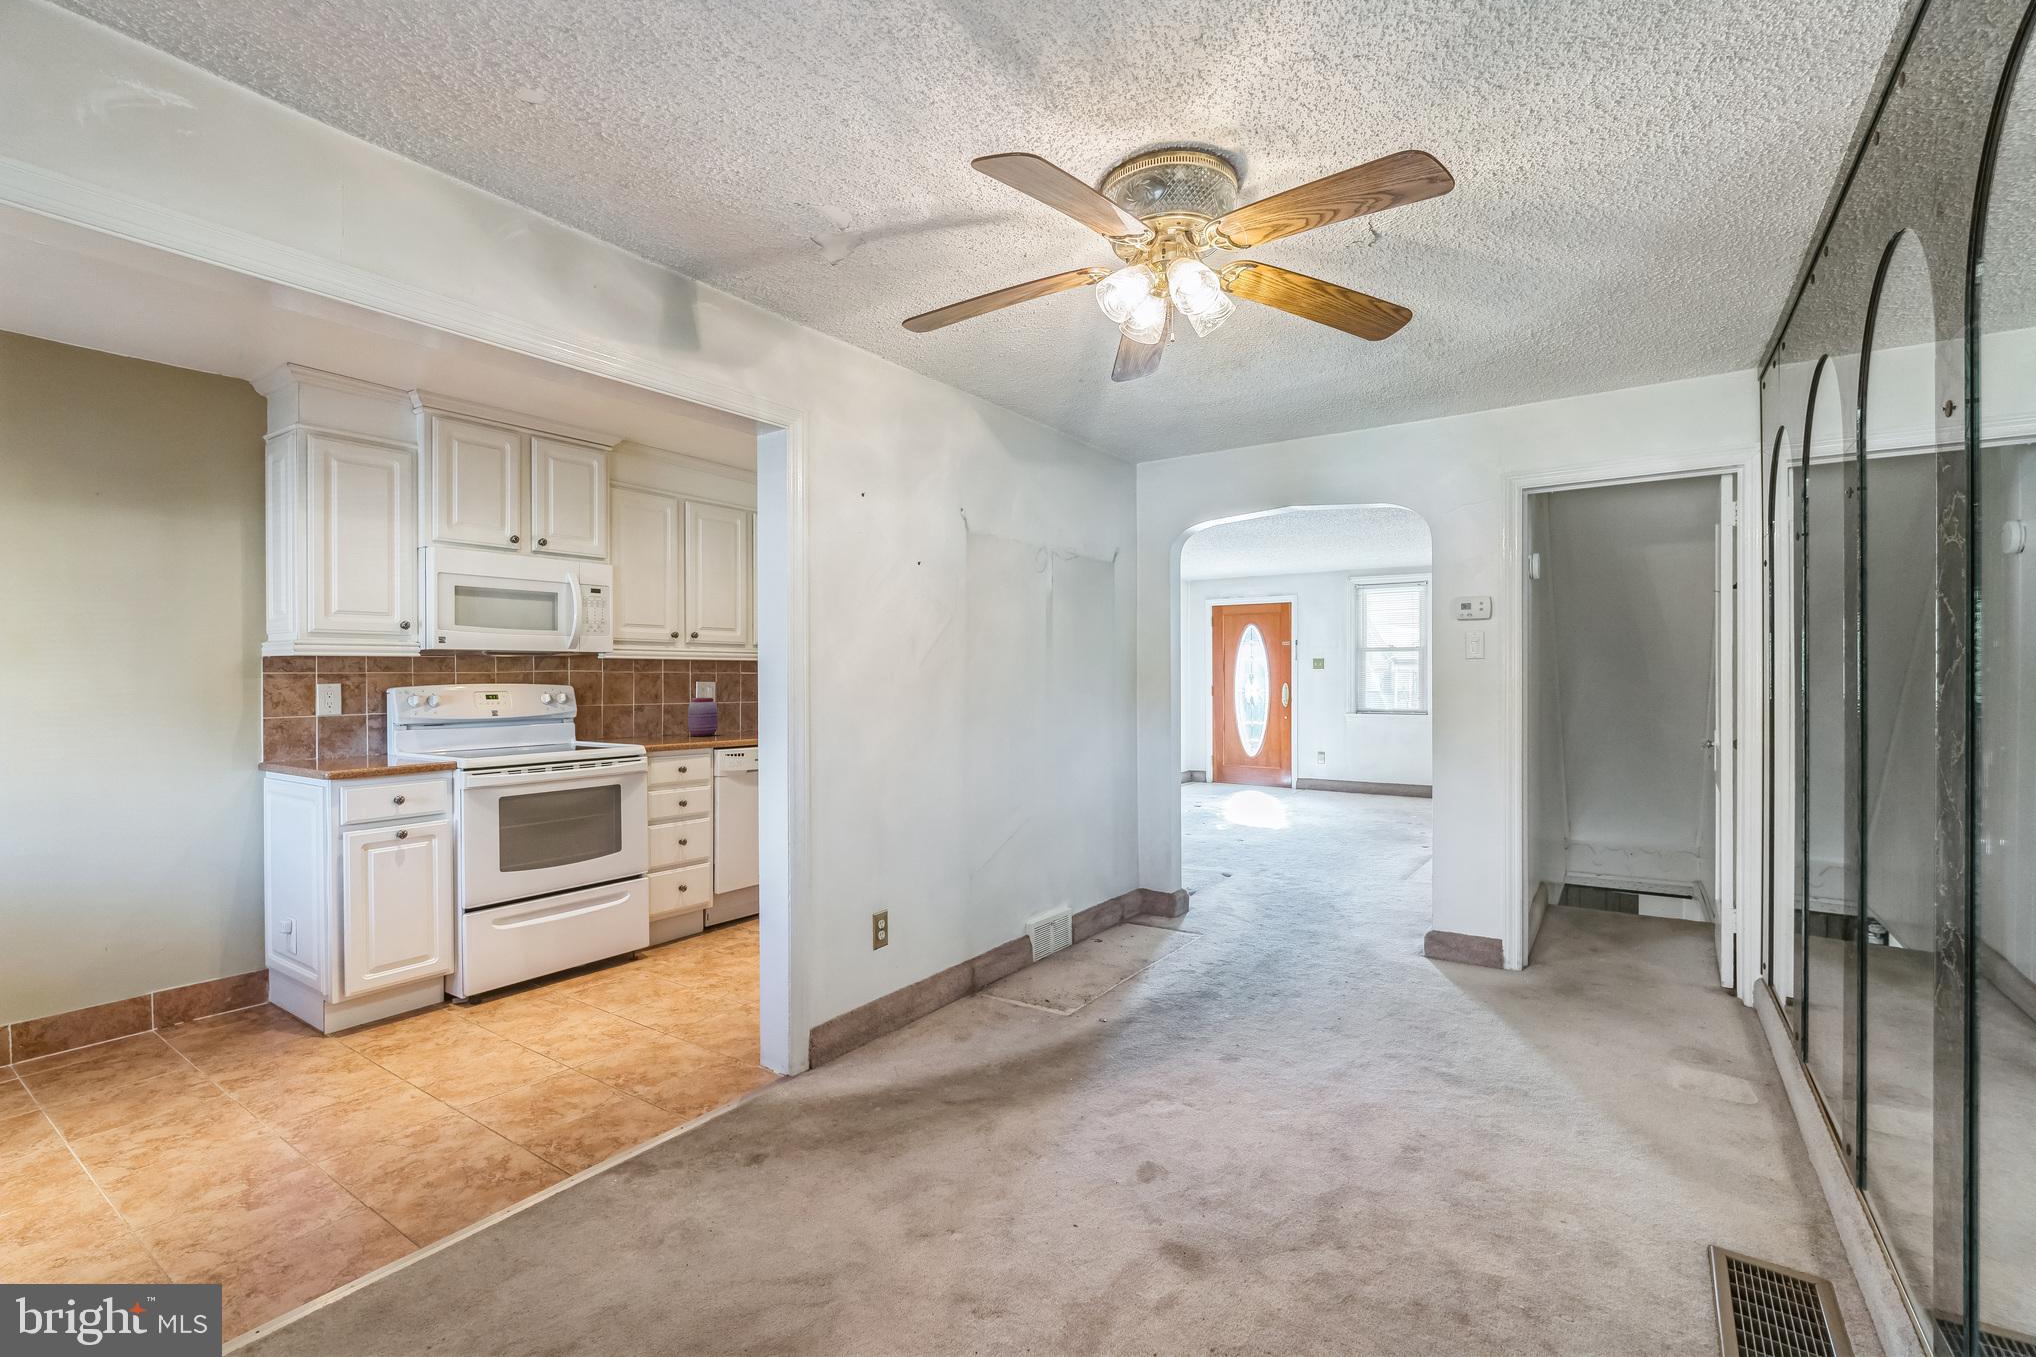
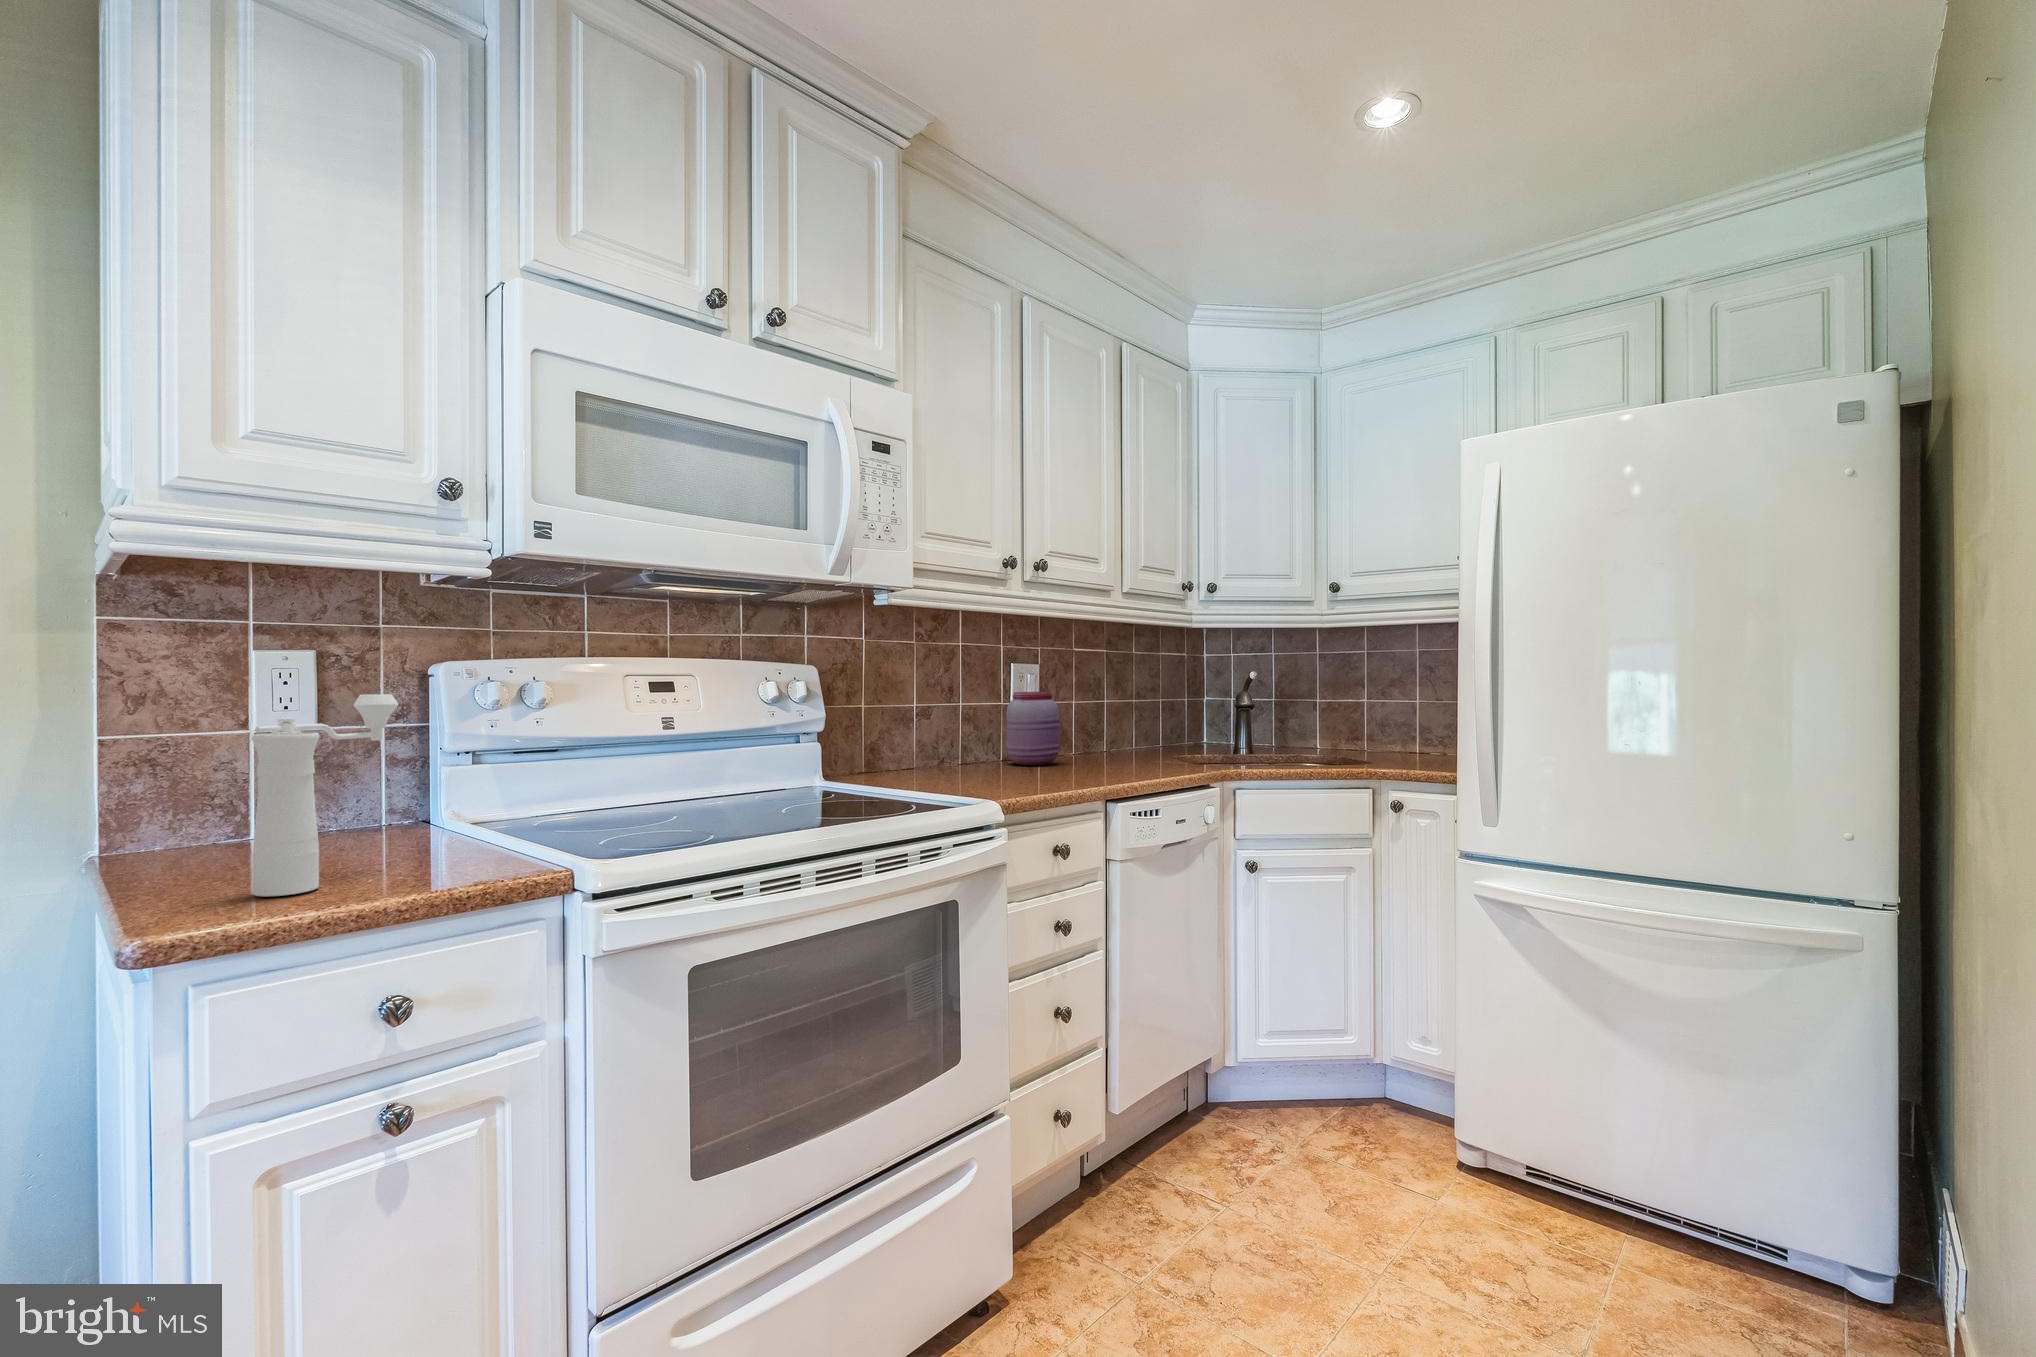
pepper mill: none [346,702,389,766] -> present [252,694,398,897]

